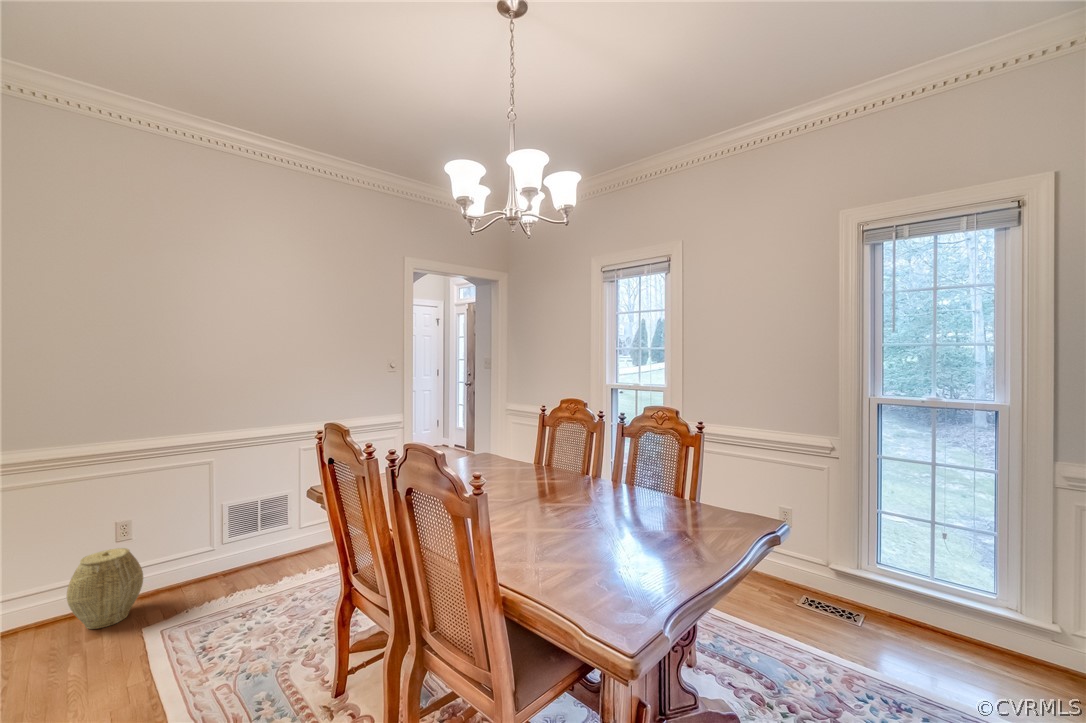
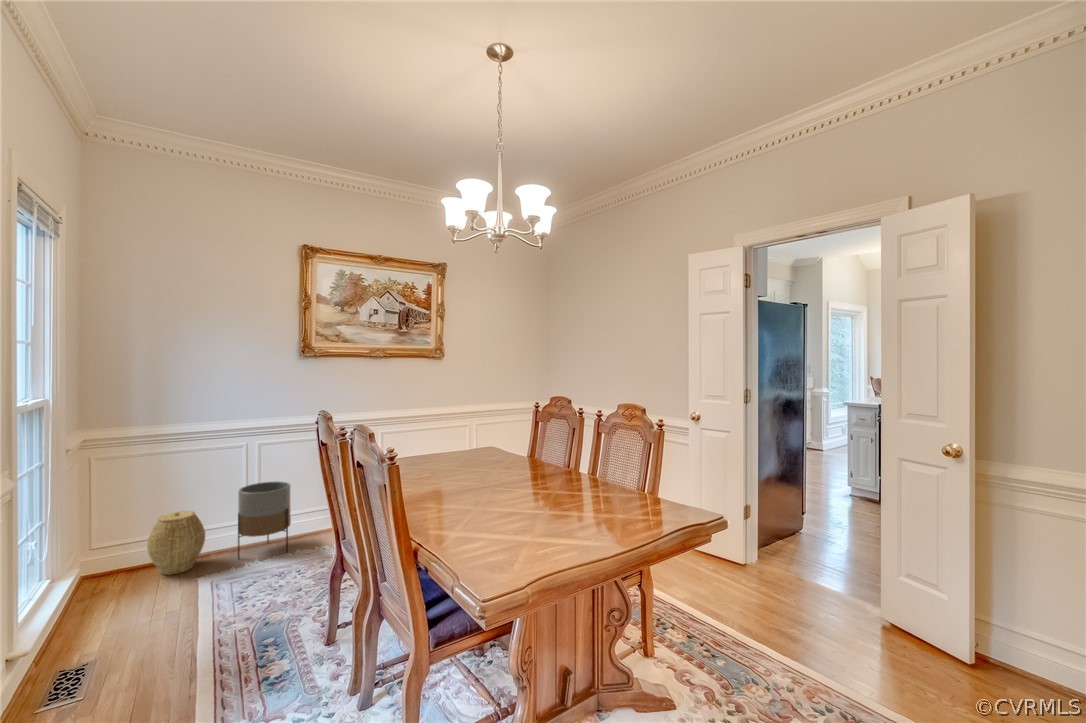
planter: none [184,504,249,600] -> present [238,482,291,559]

